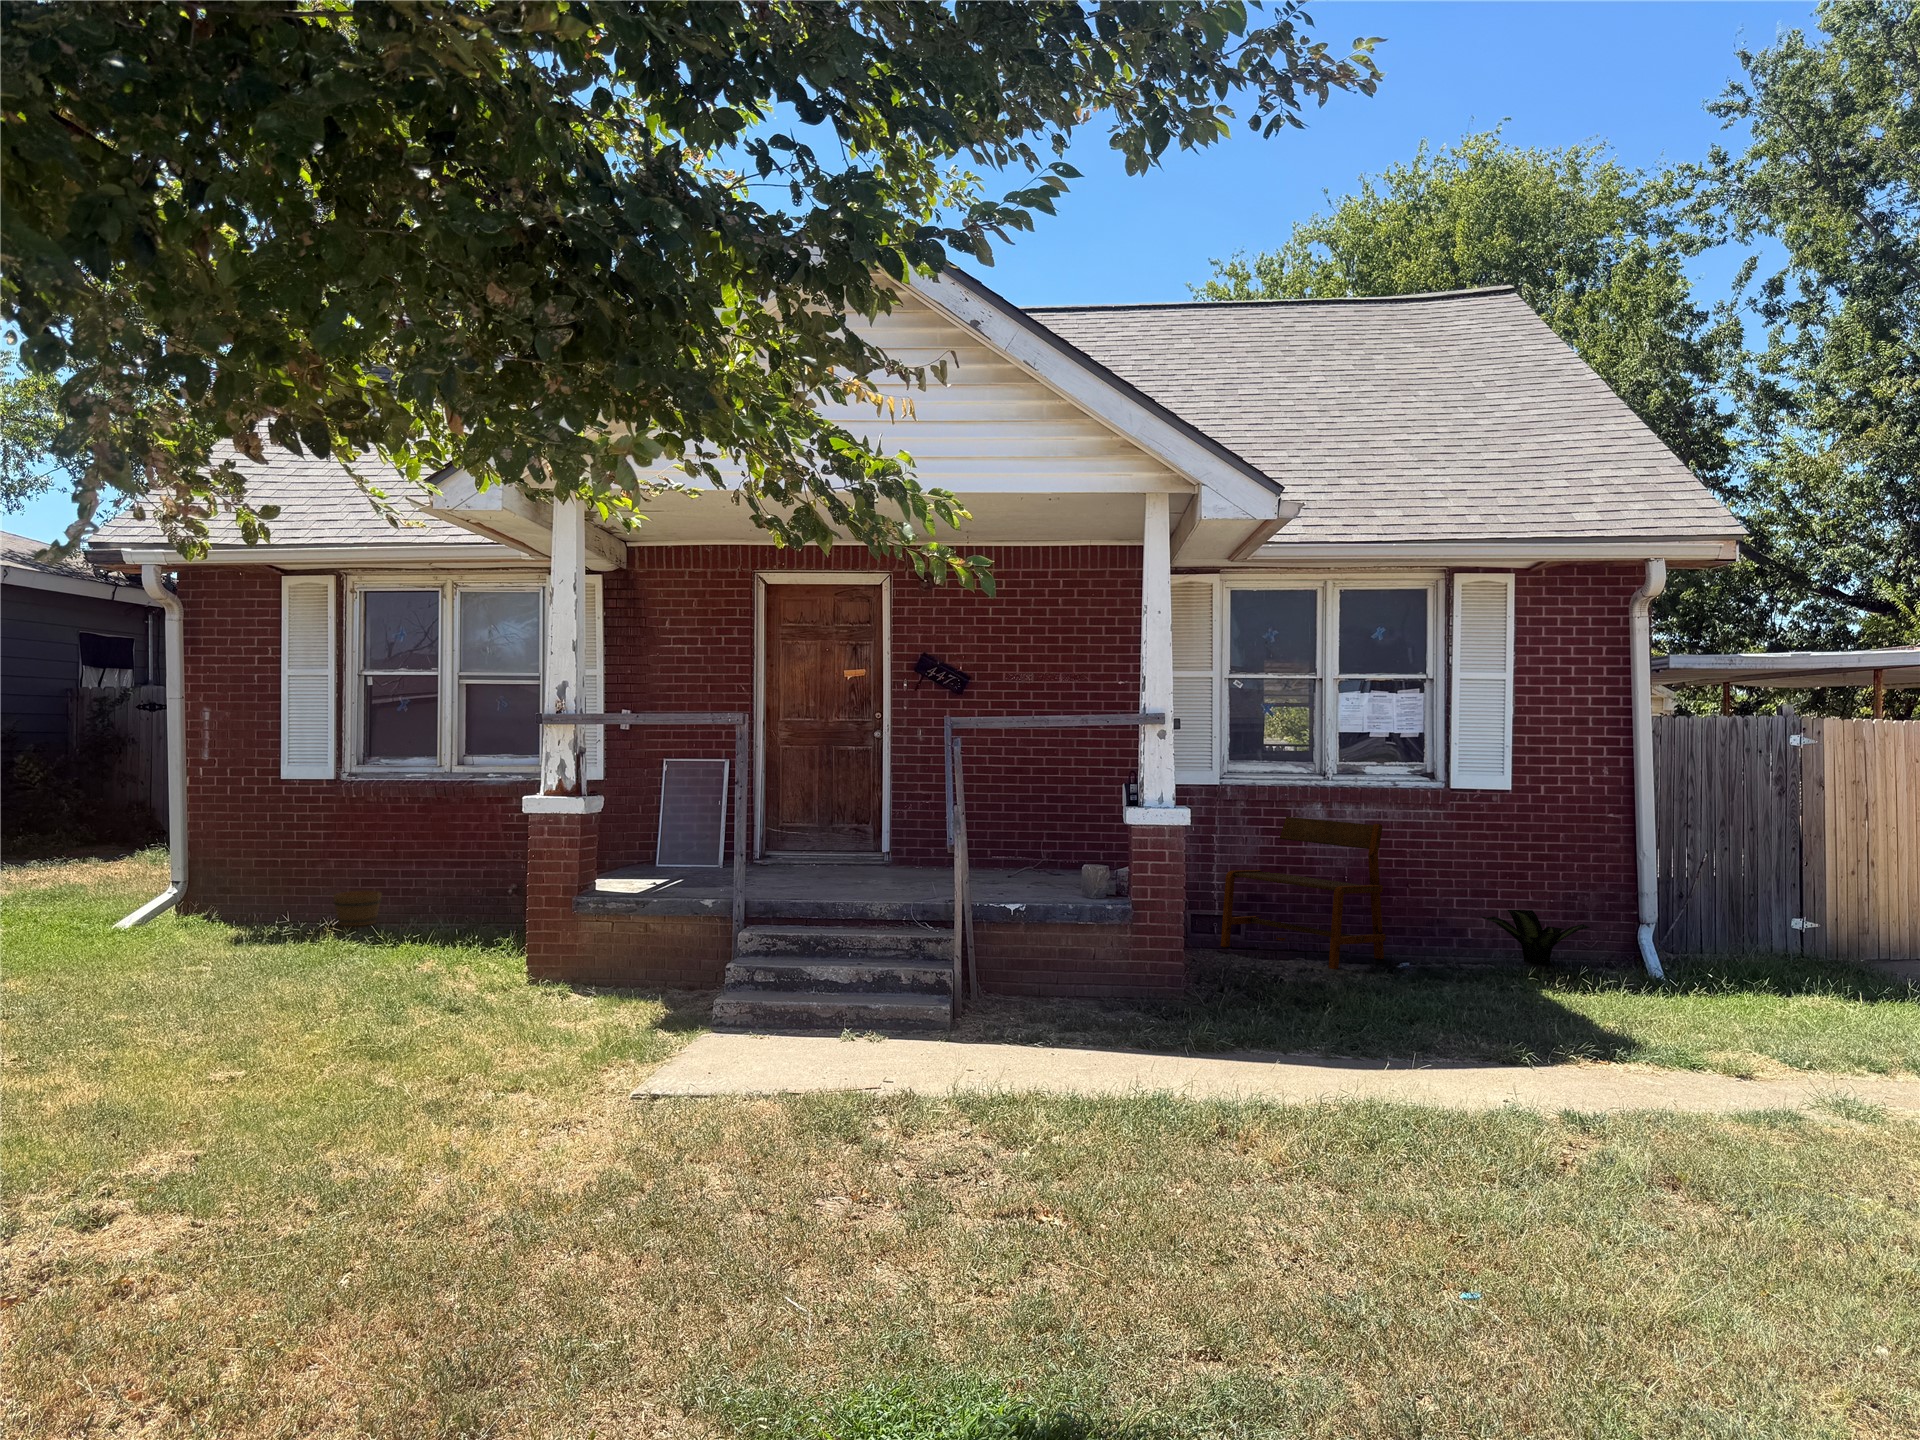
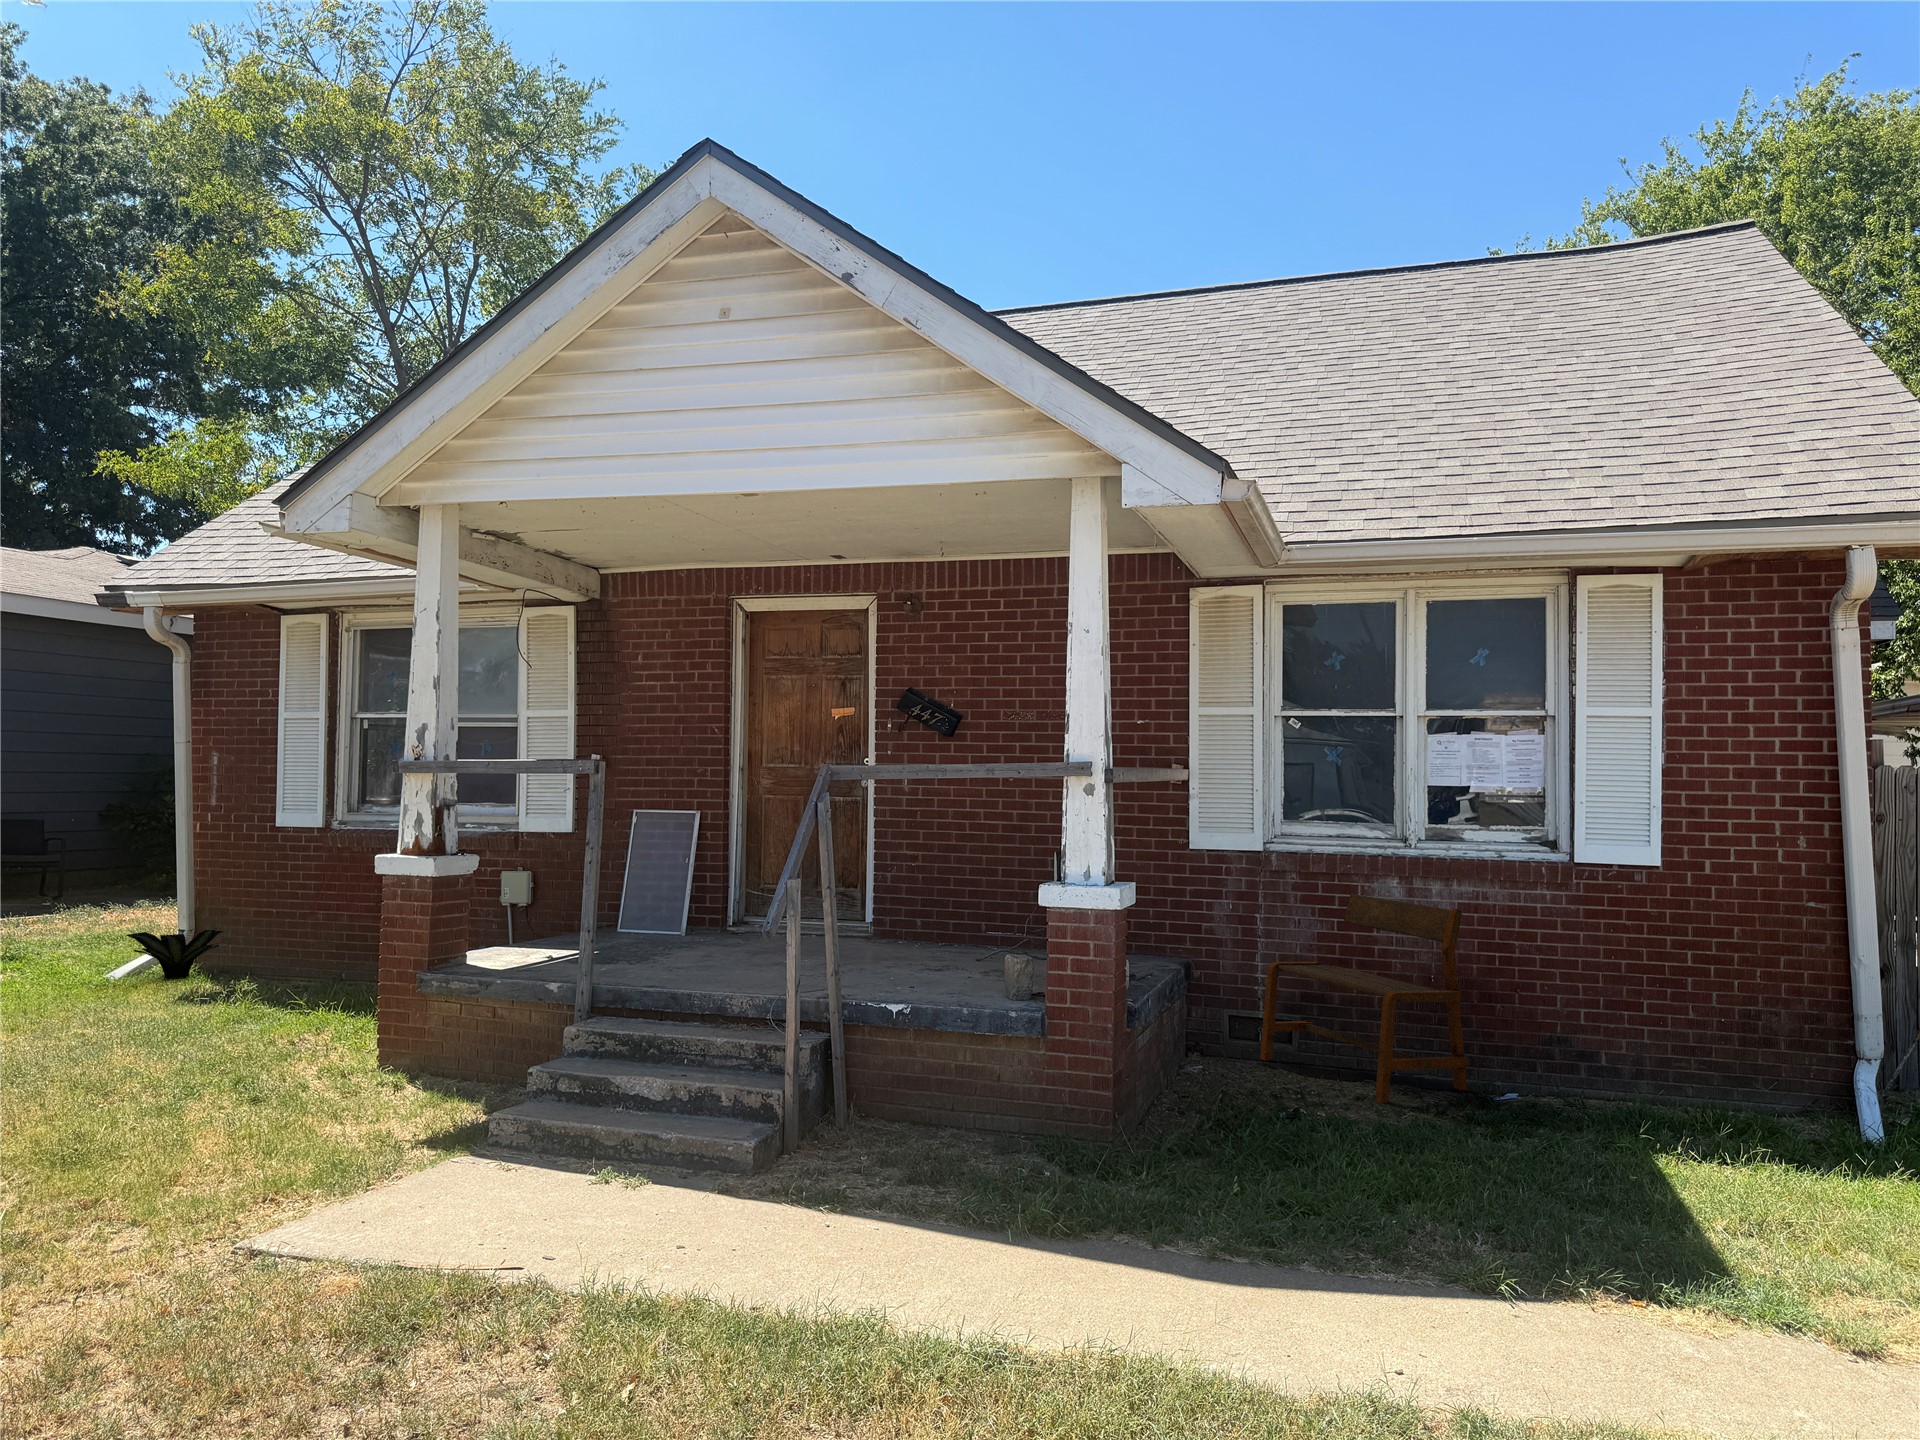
bucket: present [333,891,382,926] -> none [306,948,358,986]
potted plant: present [1480,910,1590,964] -> present [126,930,223,979]

